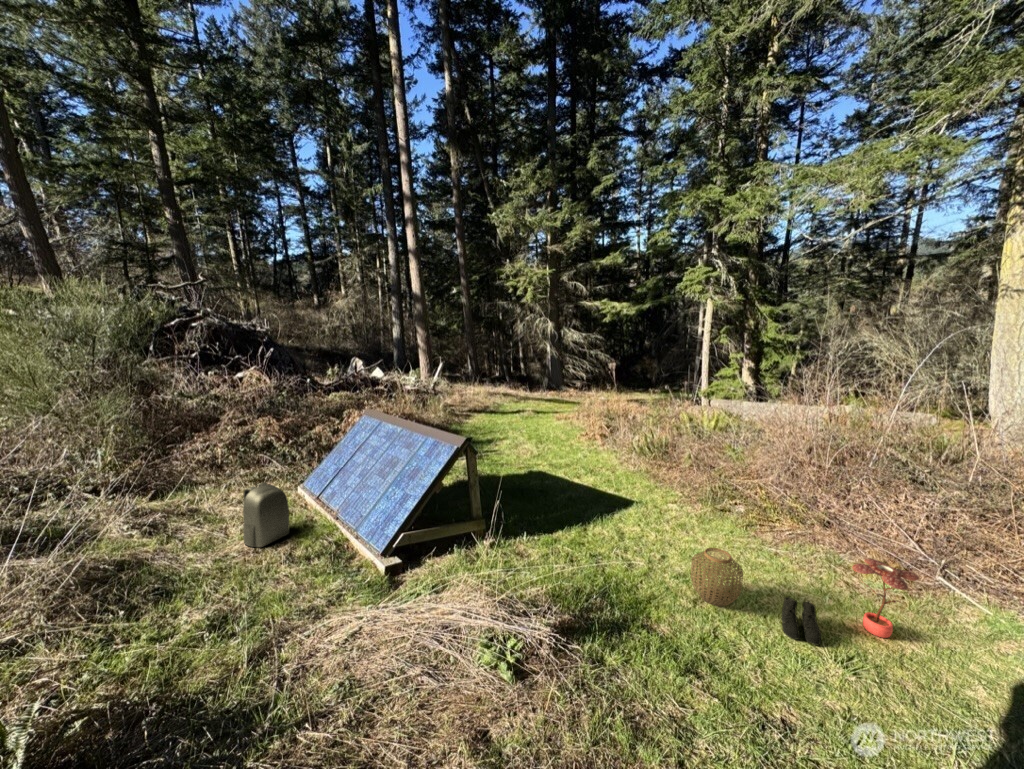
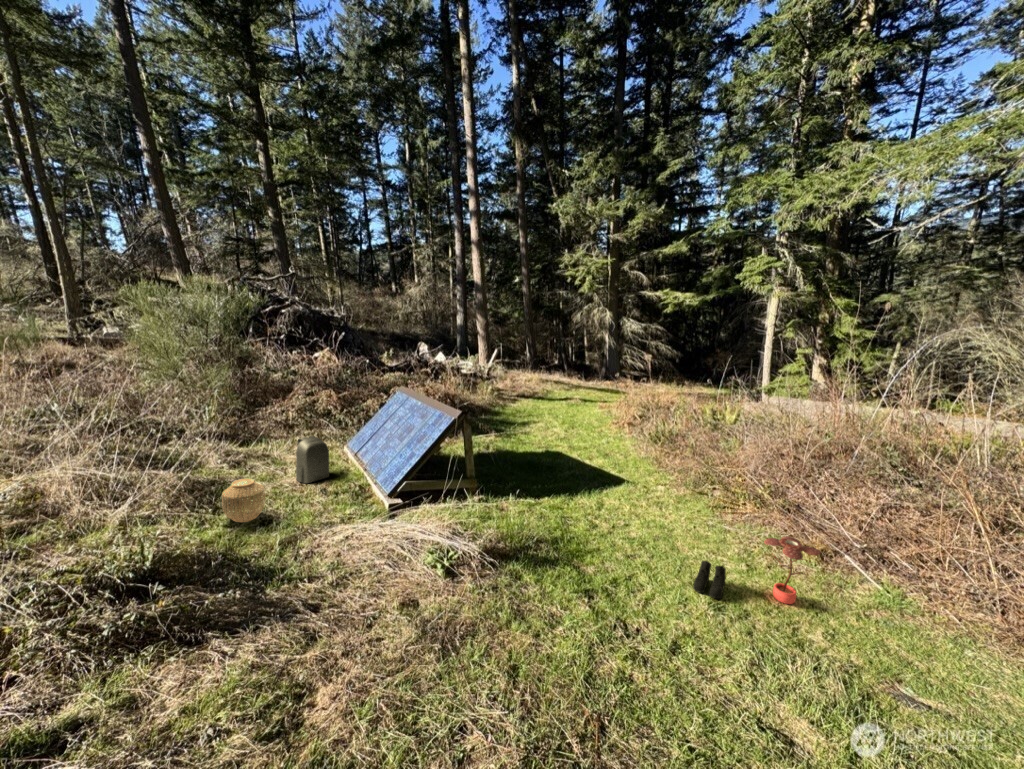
woven basket: present [691,548,743,606] -> present [222,479,265,522]

